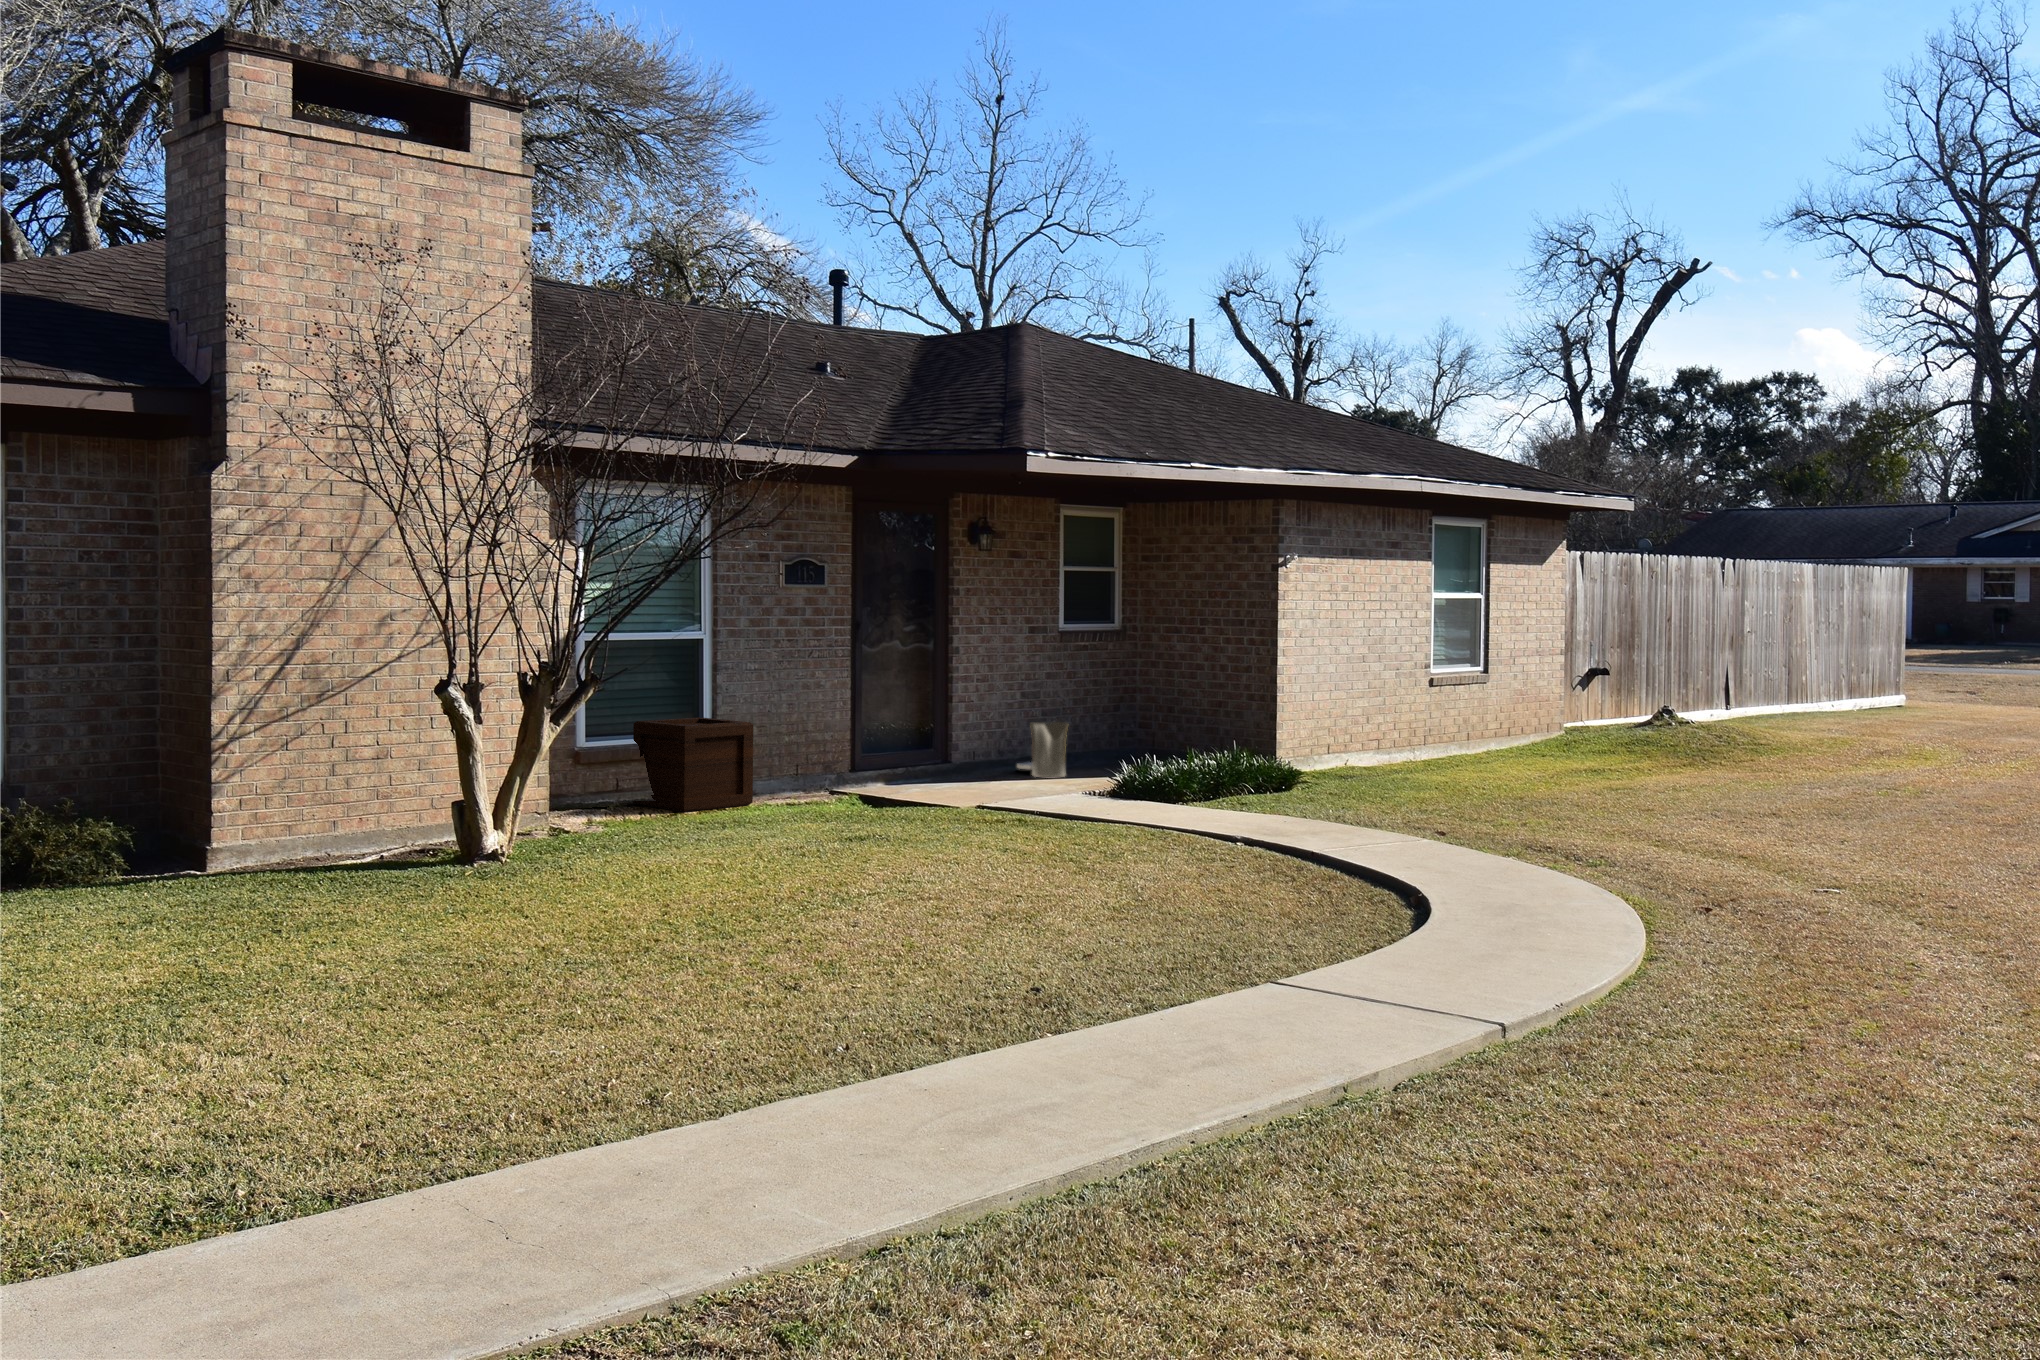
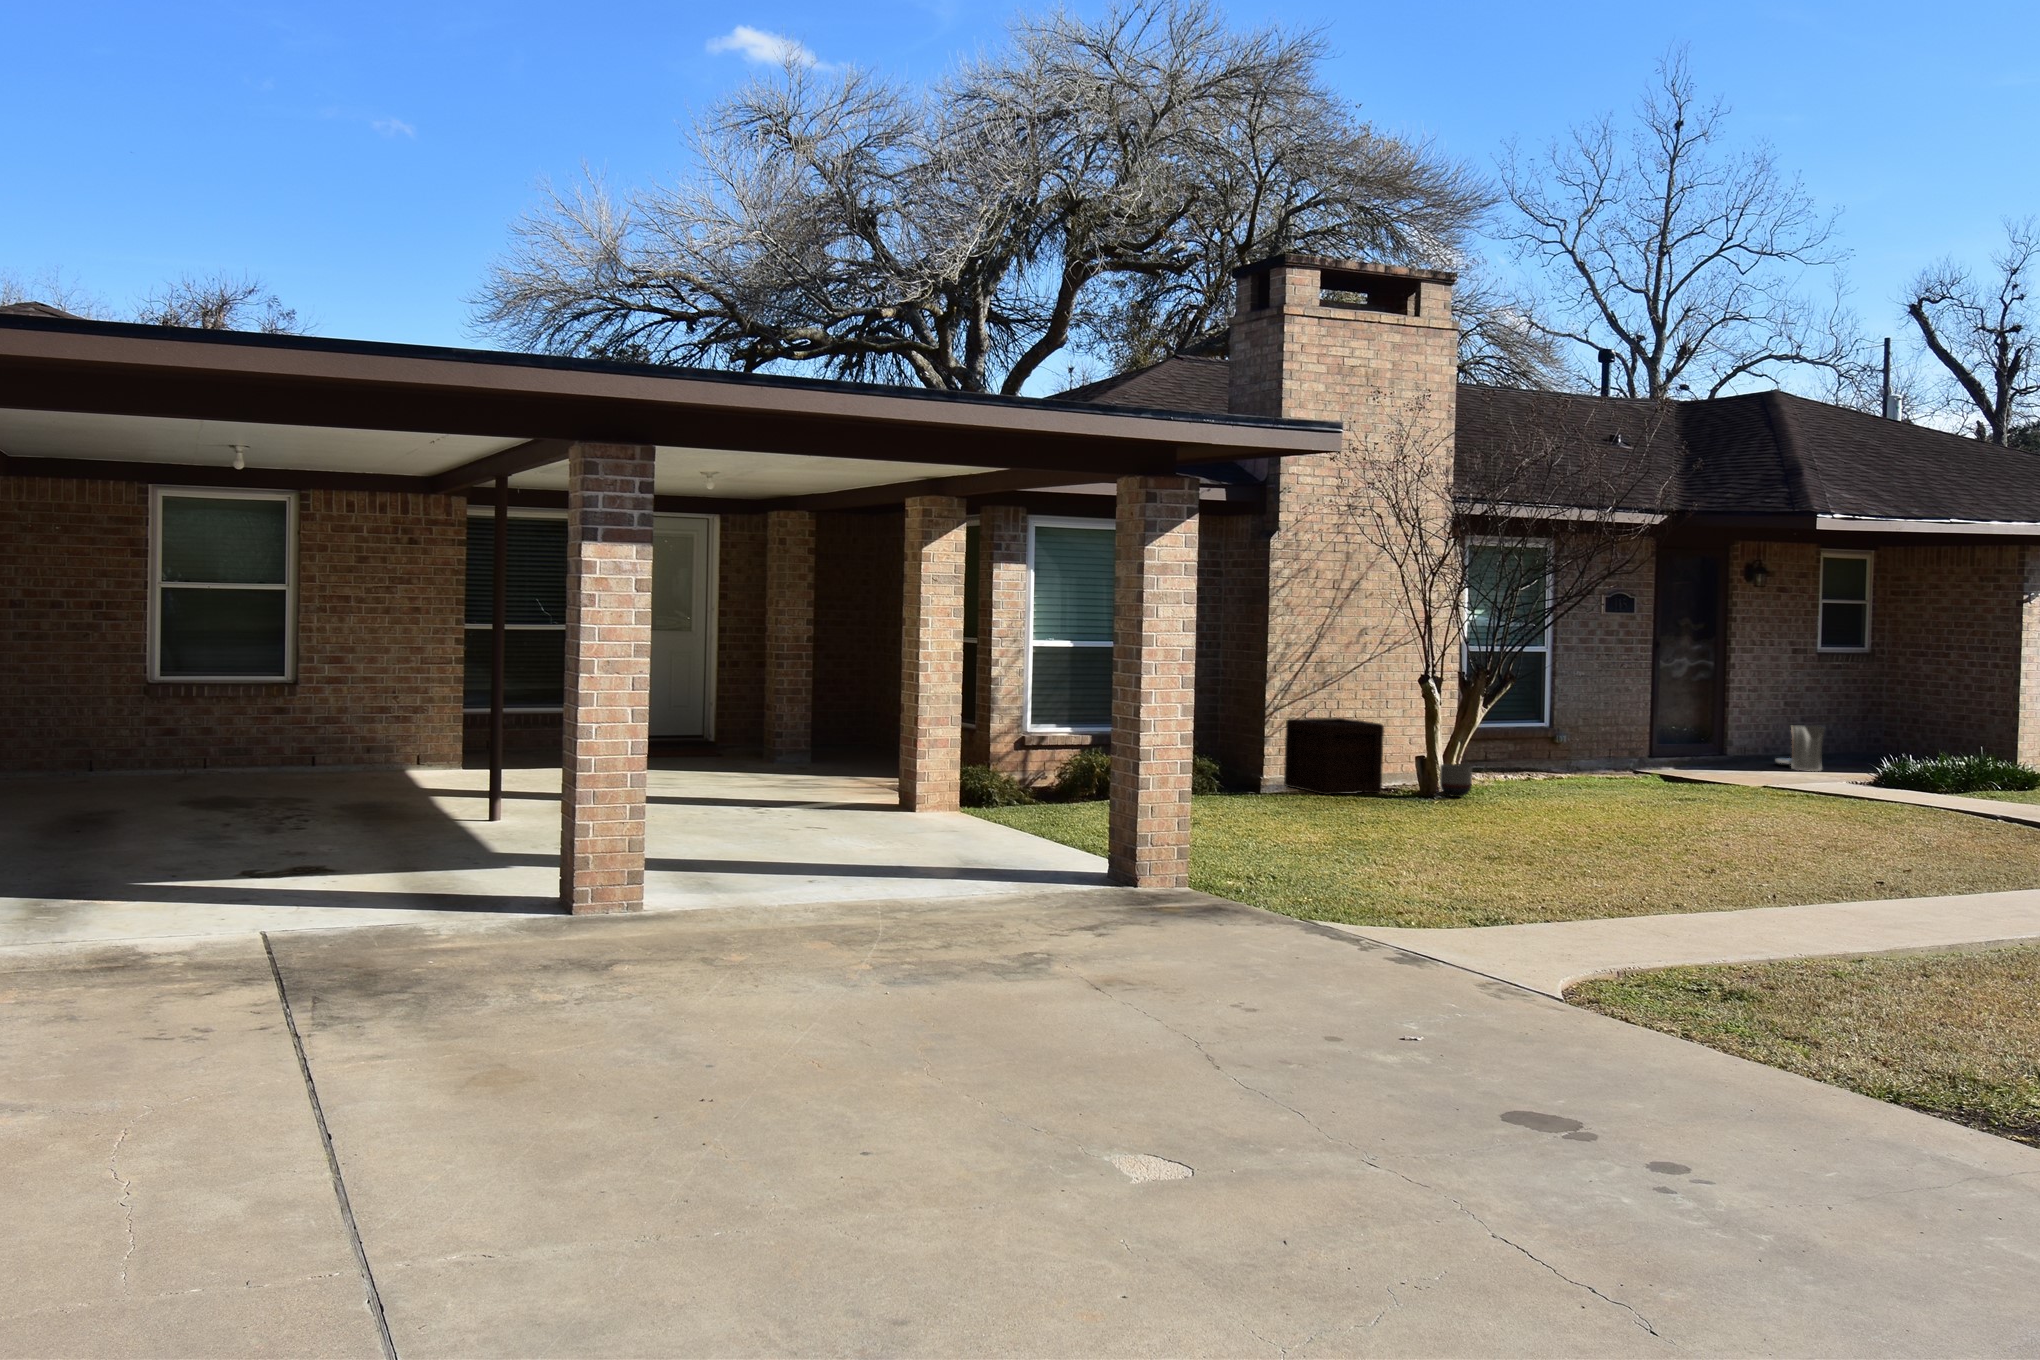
wooden crate: present [633,718,753,812] -> present [1284,718,1384,795]
planter: none [489,807,538,857] -> present [1440,764,1472,797]

